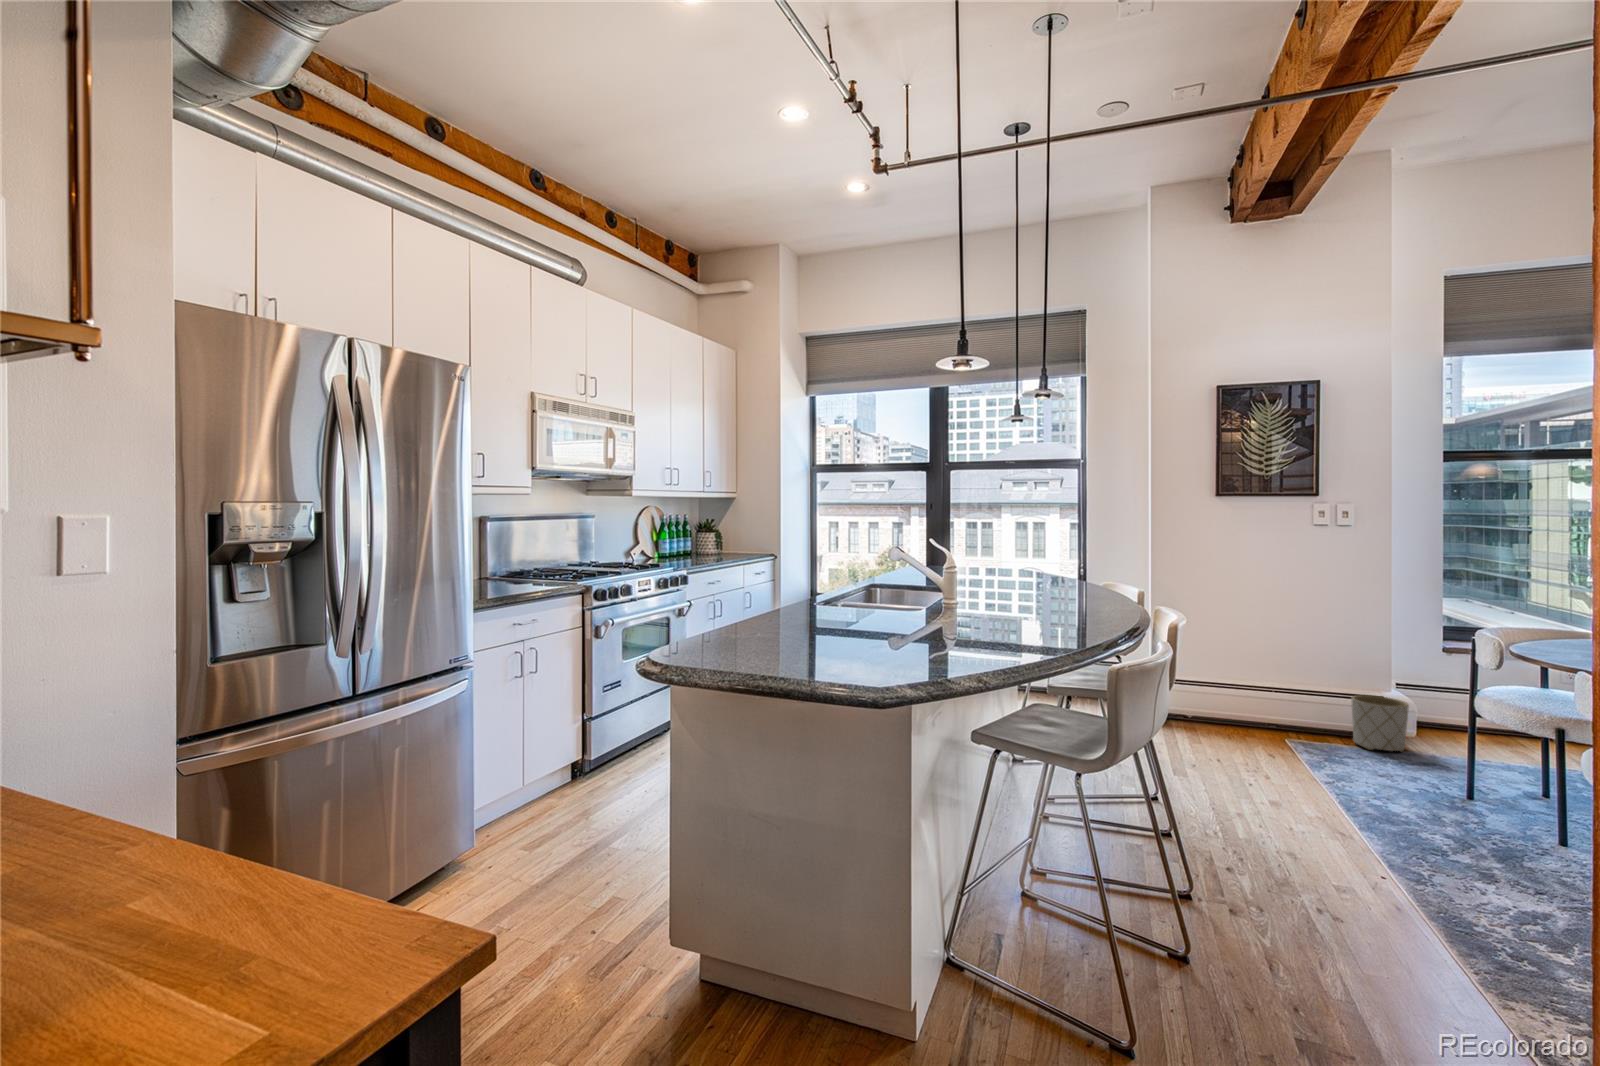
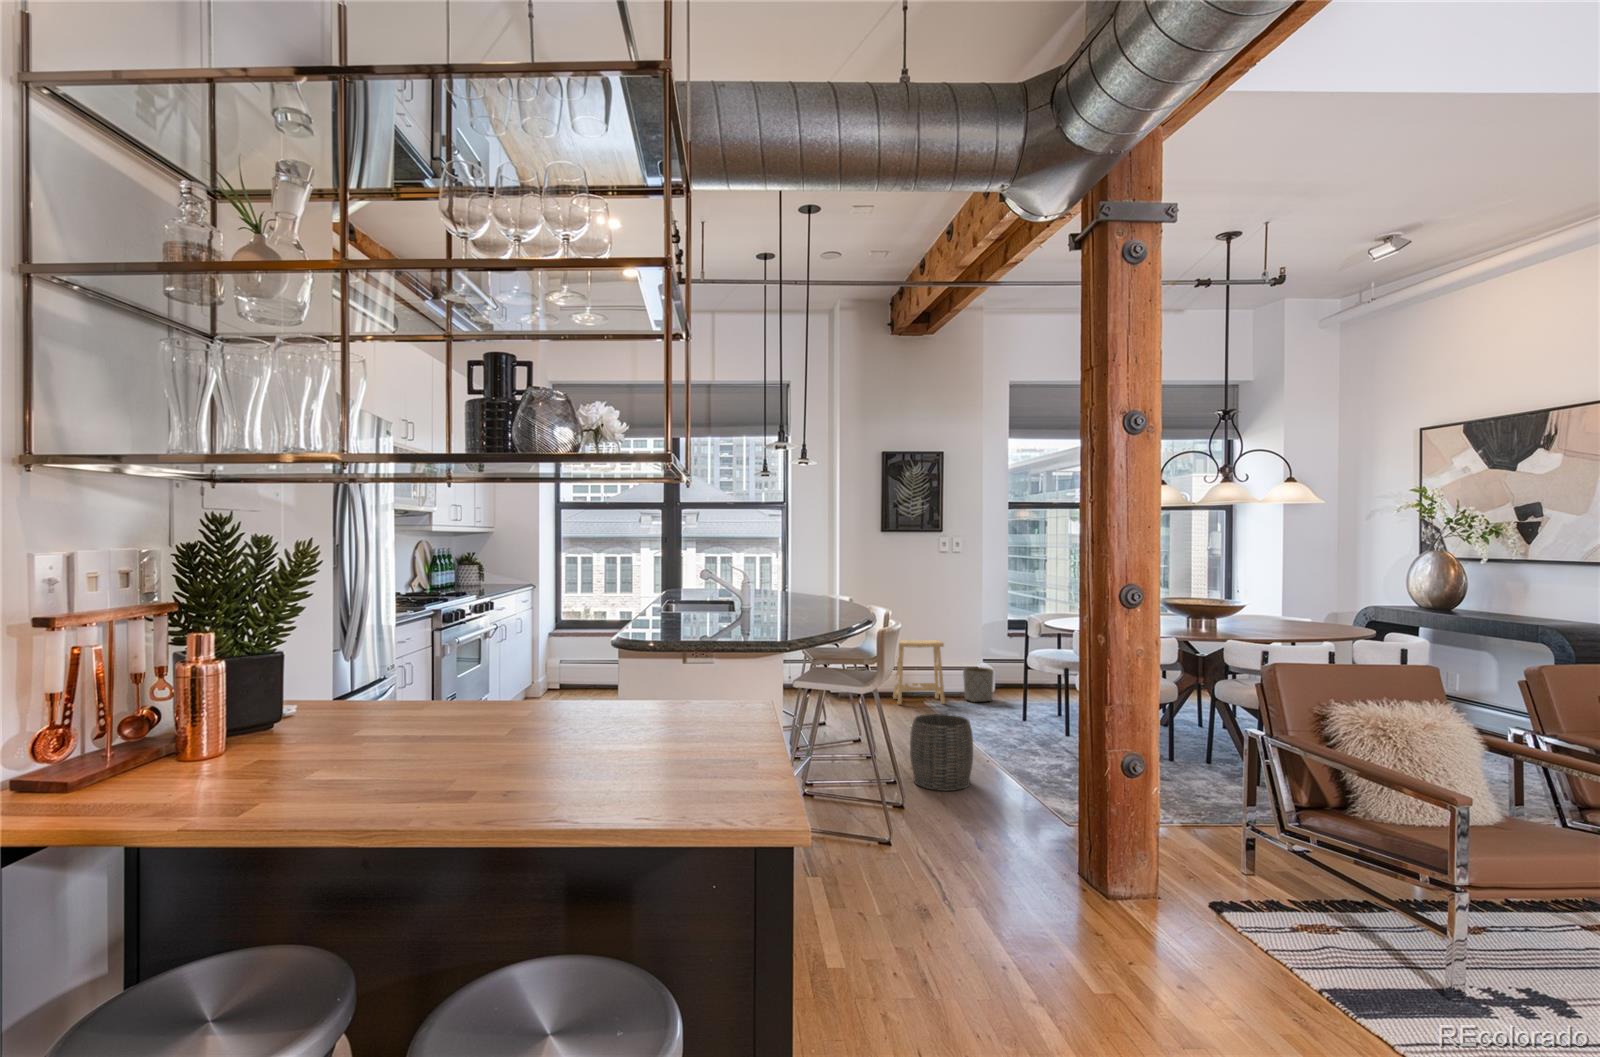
footstool: none [1231,646,1317,747] -> present [893,640,945,704]
woven basket: none [1222,787,1346,932] -> present [910,714,973,791]

